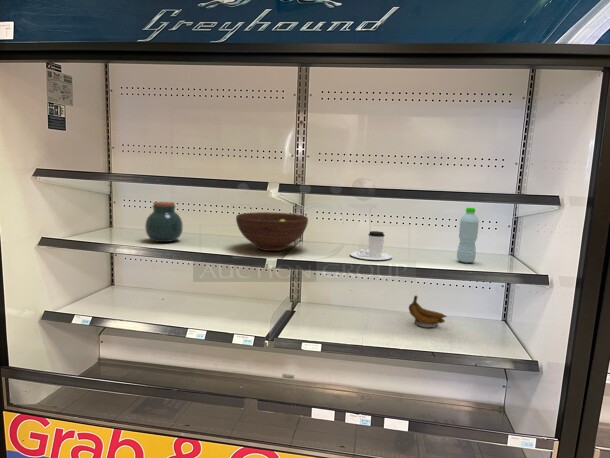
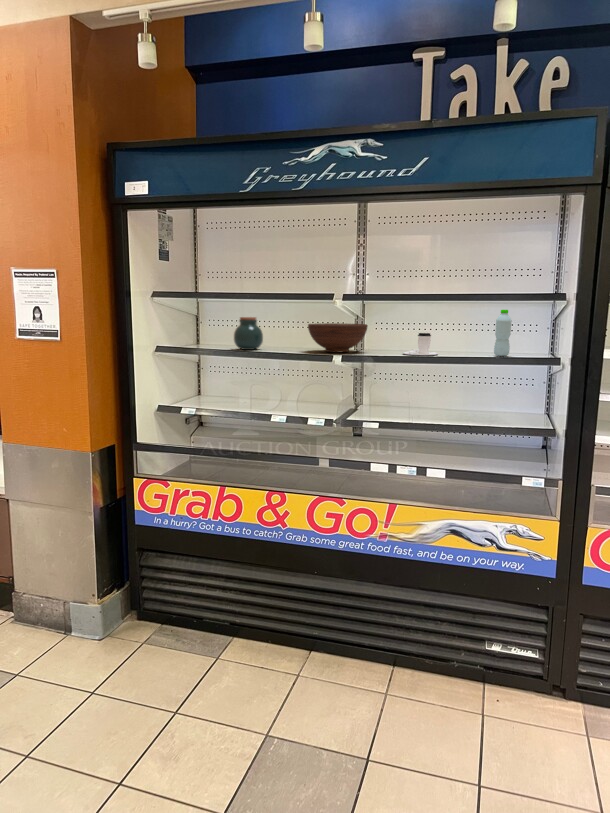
banana: present [409,296,446,327] -> none [457,391,489,417]

